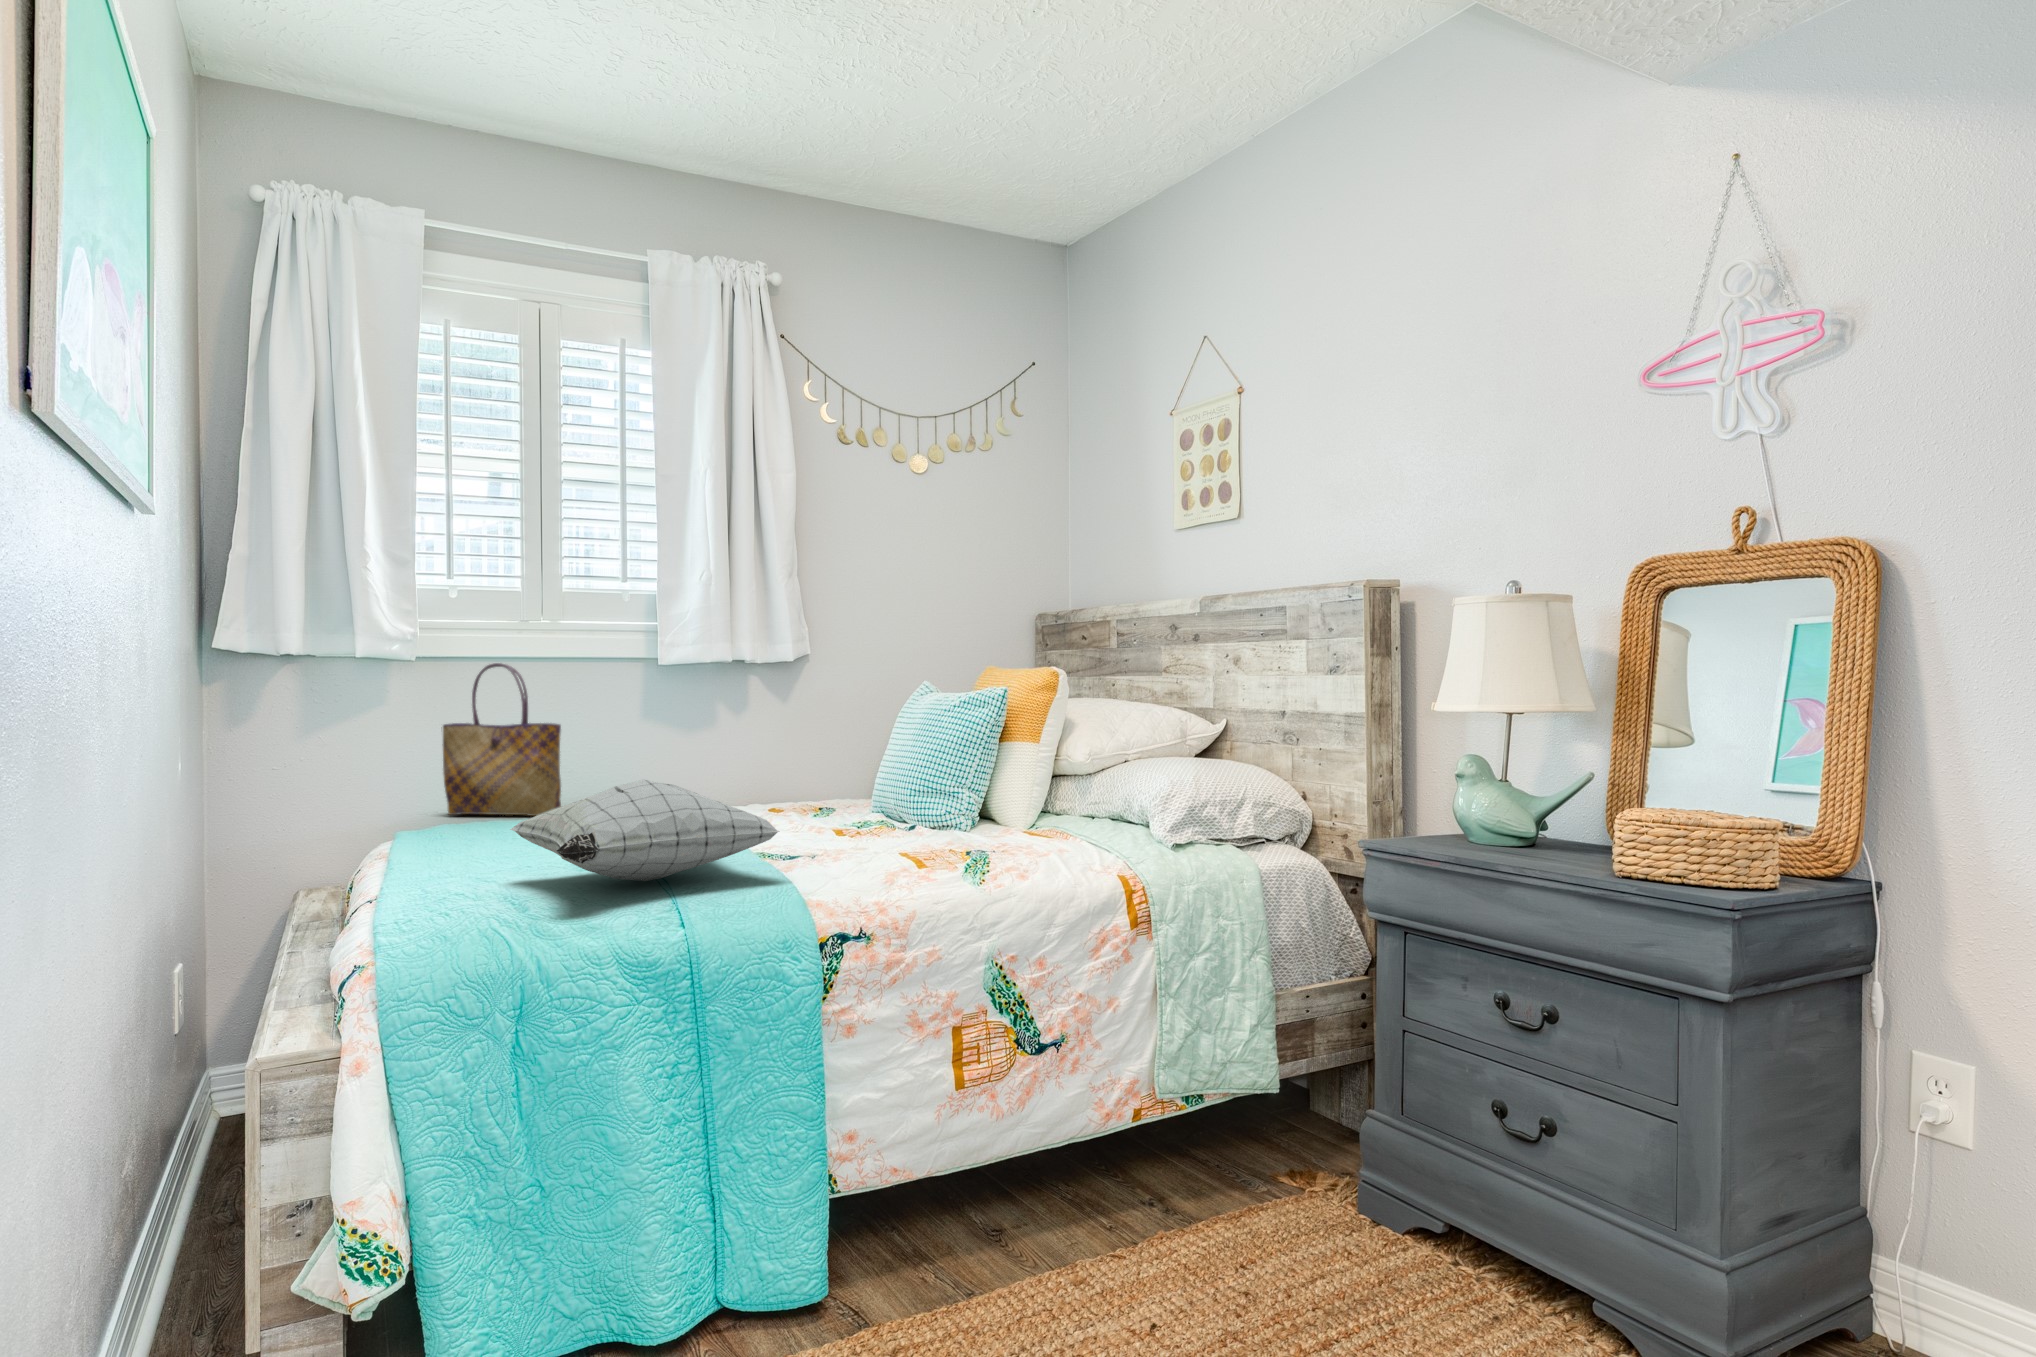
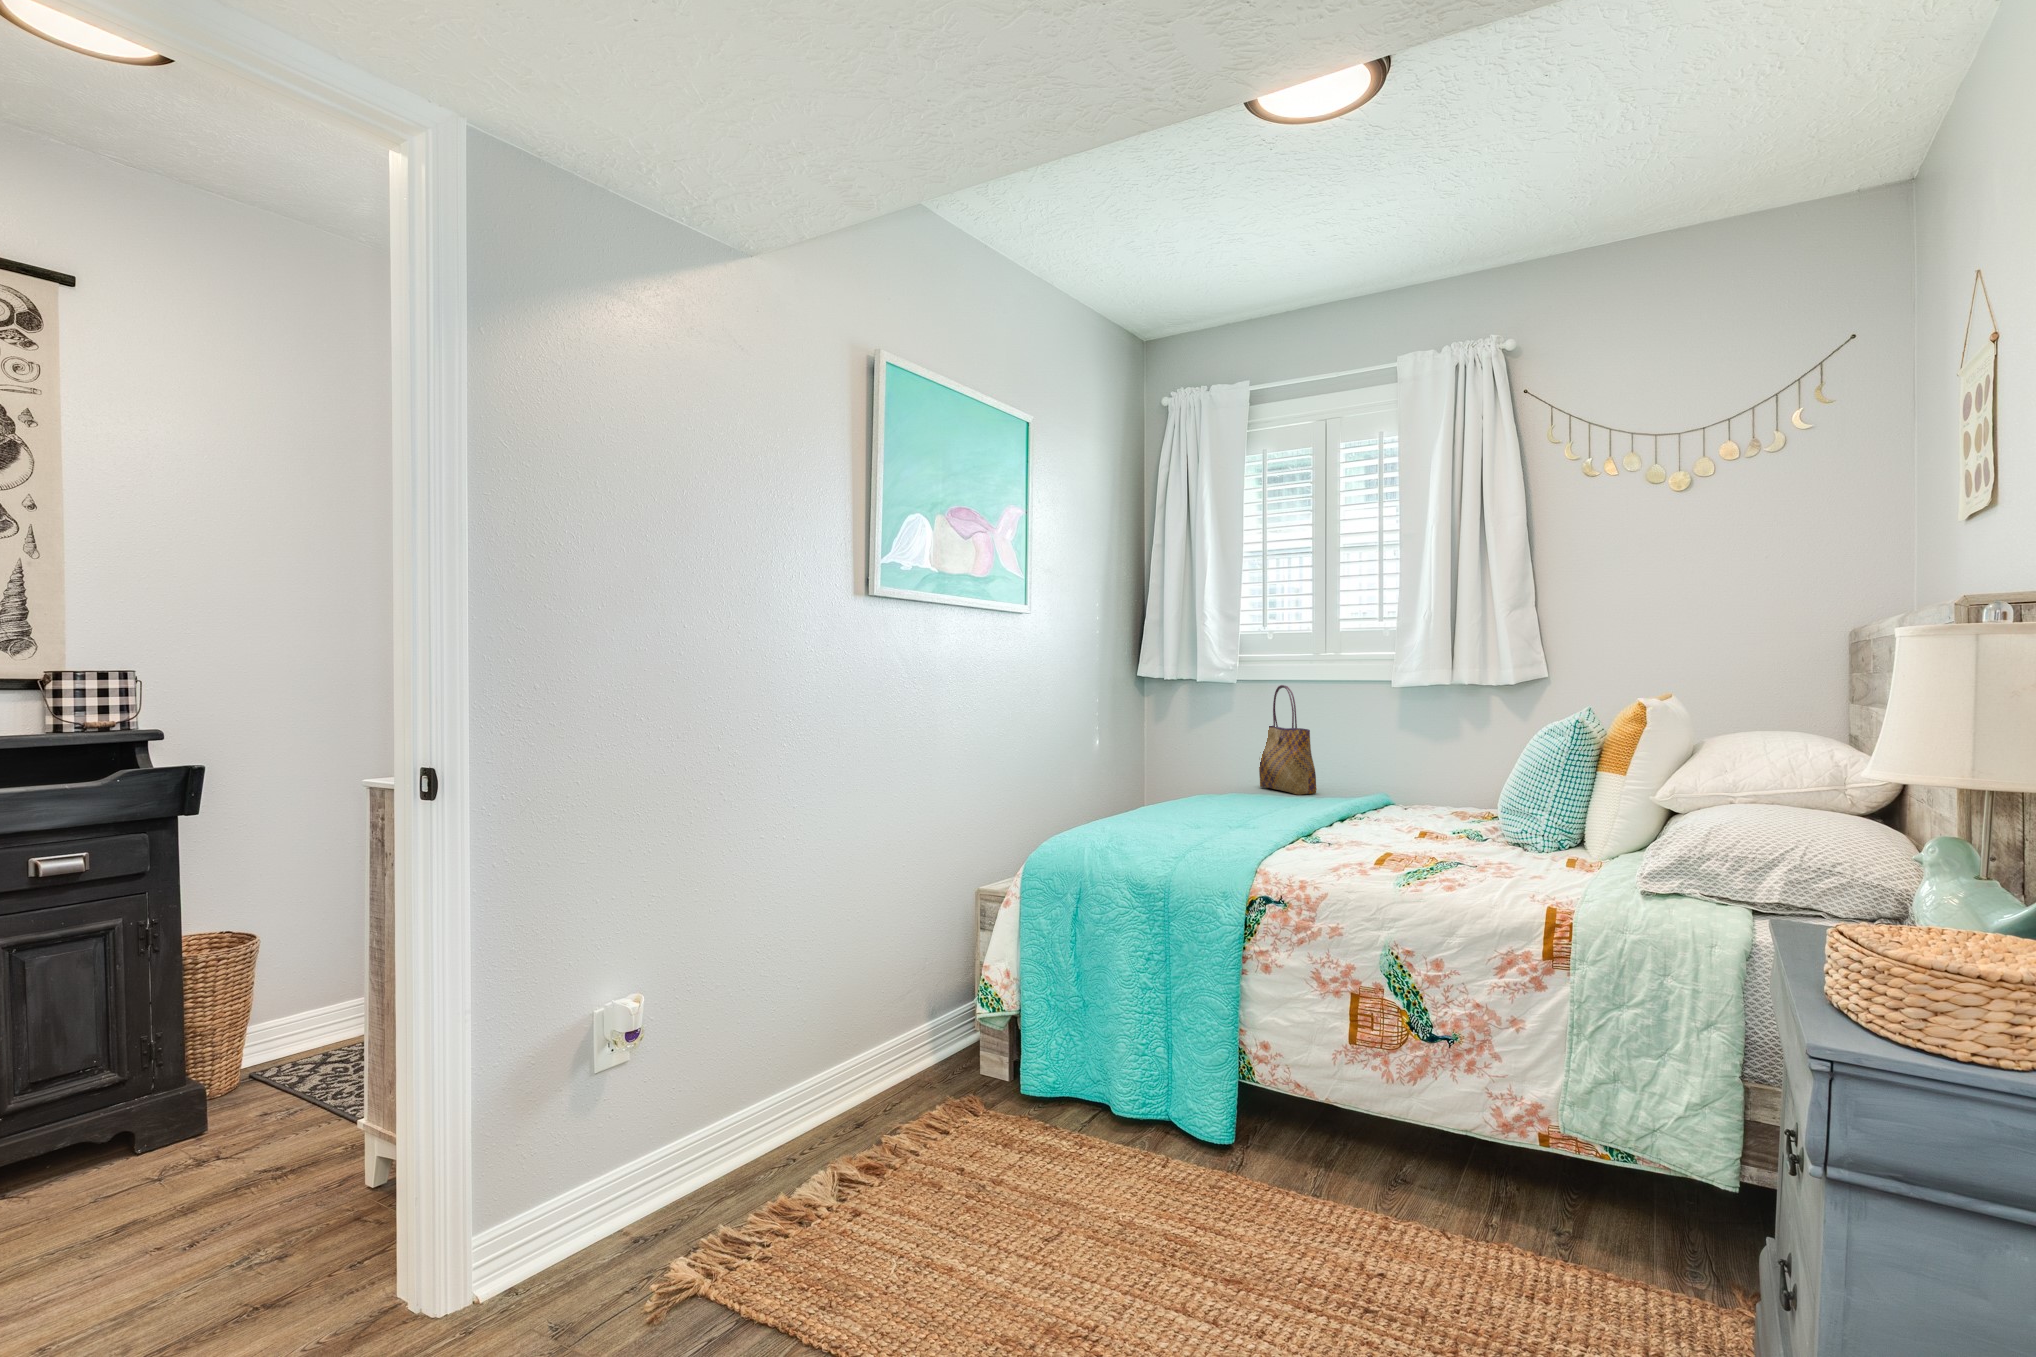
pillow: present [510,780,779,881] -> none [1099,769,1275,837]

